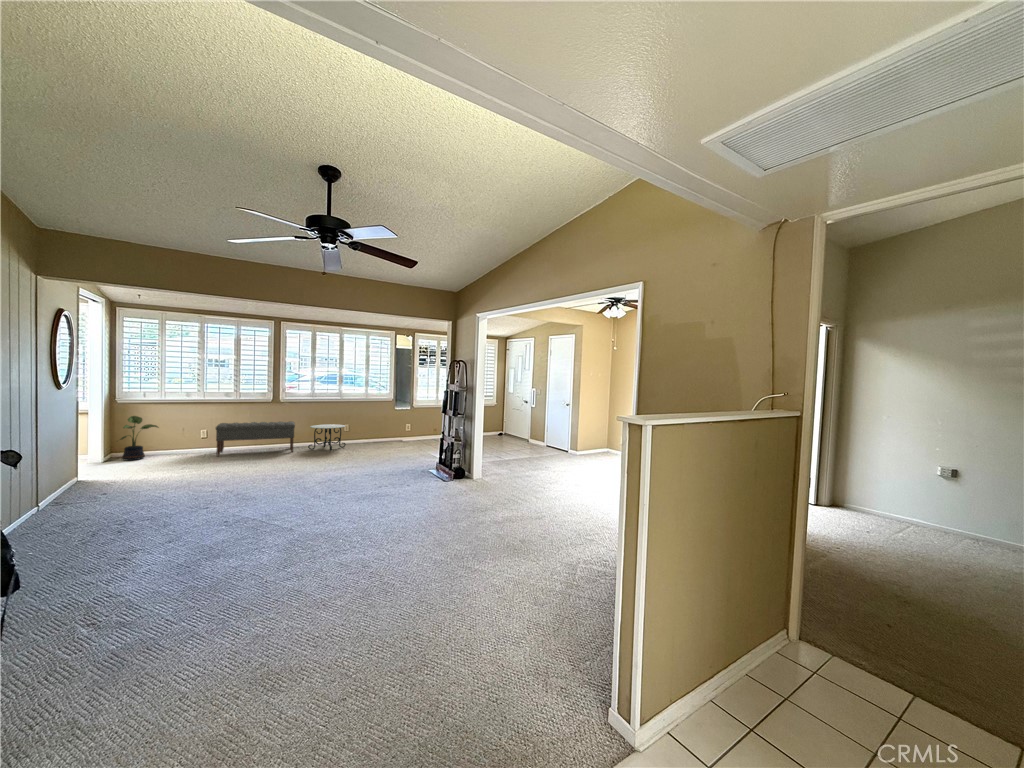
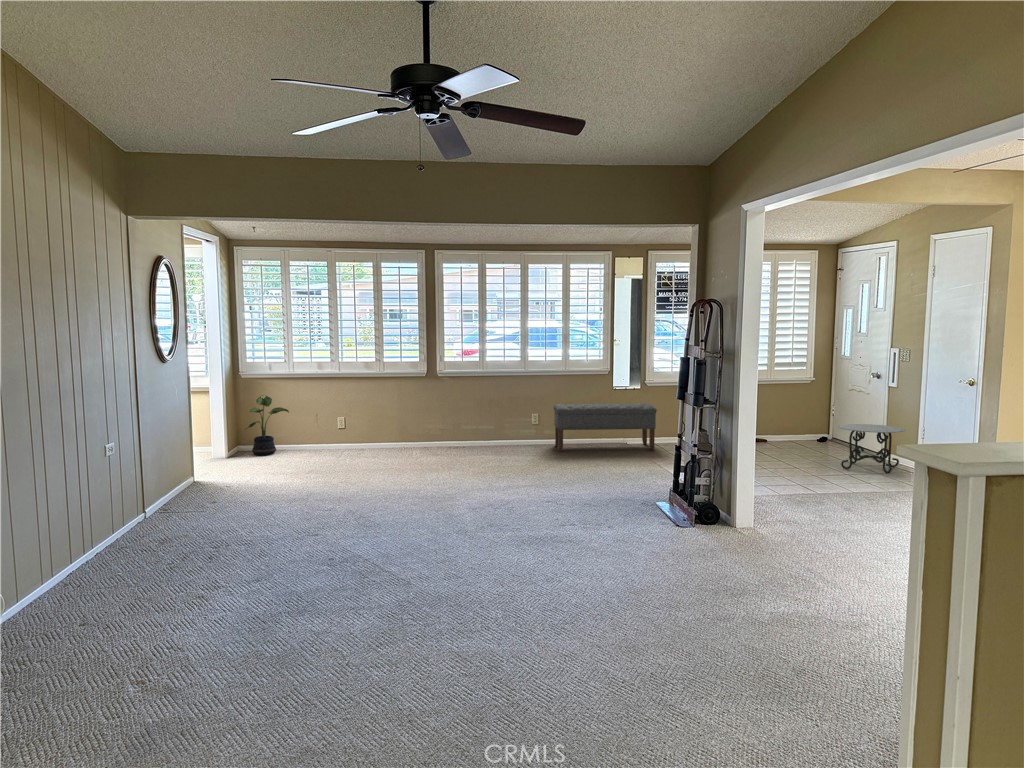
bench: present [216,421,295,456] -> present [554,403,657,451]
side table: present [308,424,346,451] -> present [838,424,905,474]

